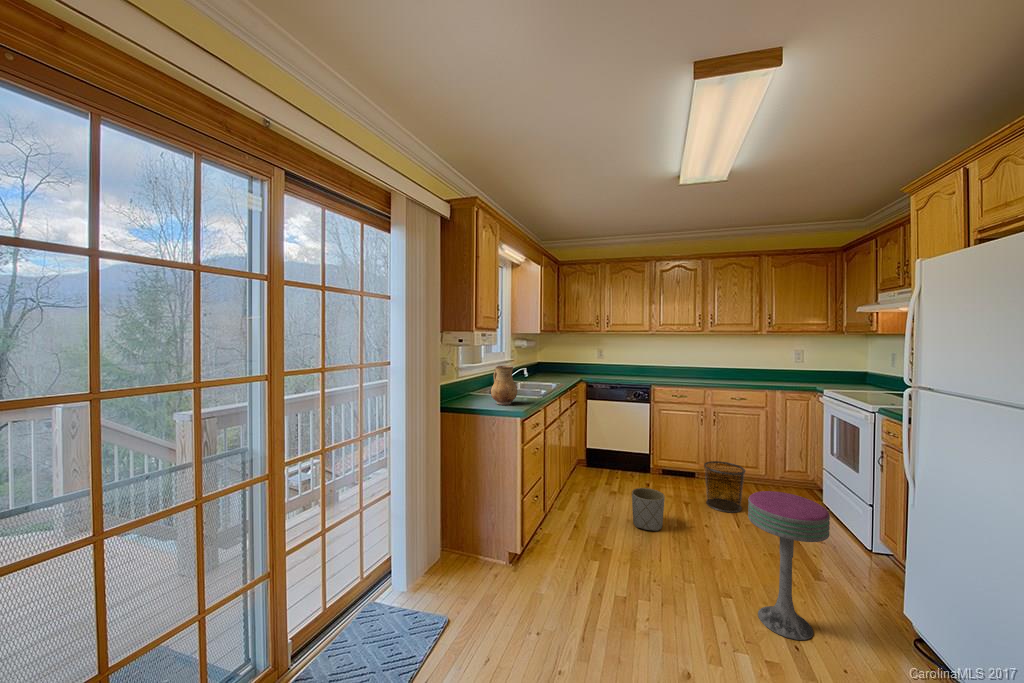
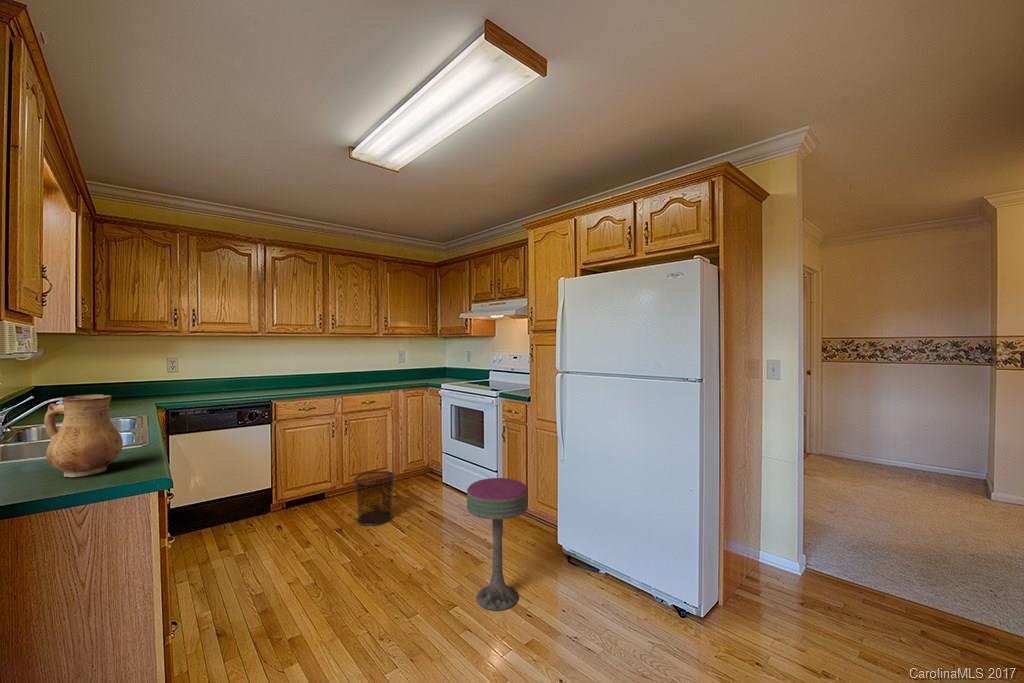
planter: present [632,488,665,532] -> none [297,529,340,588]

